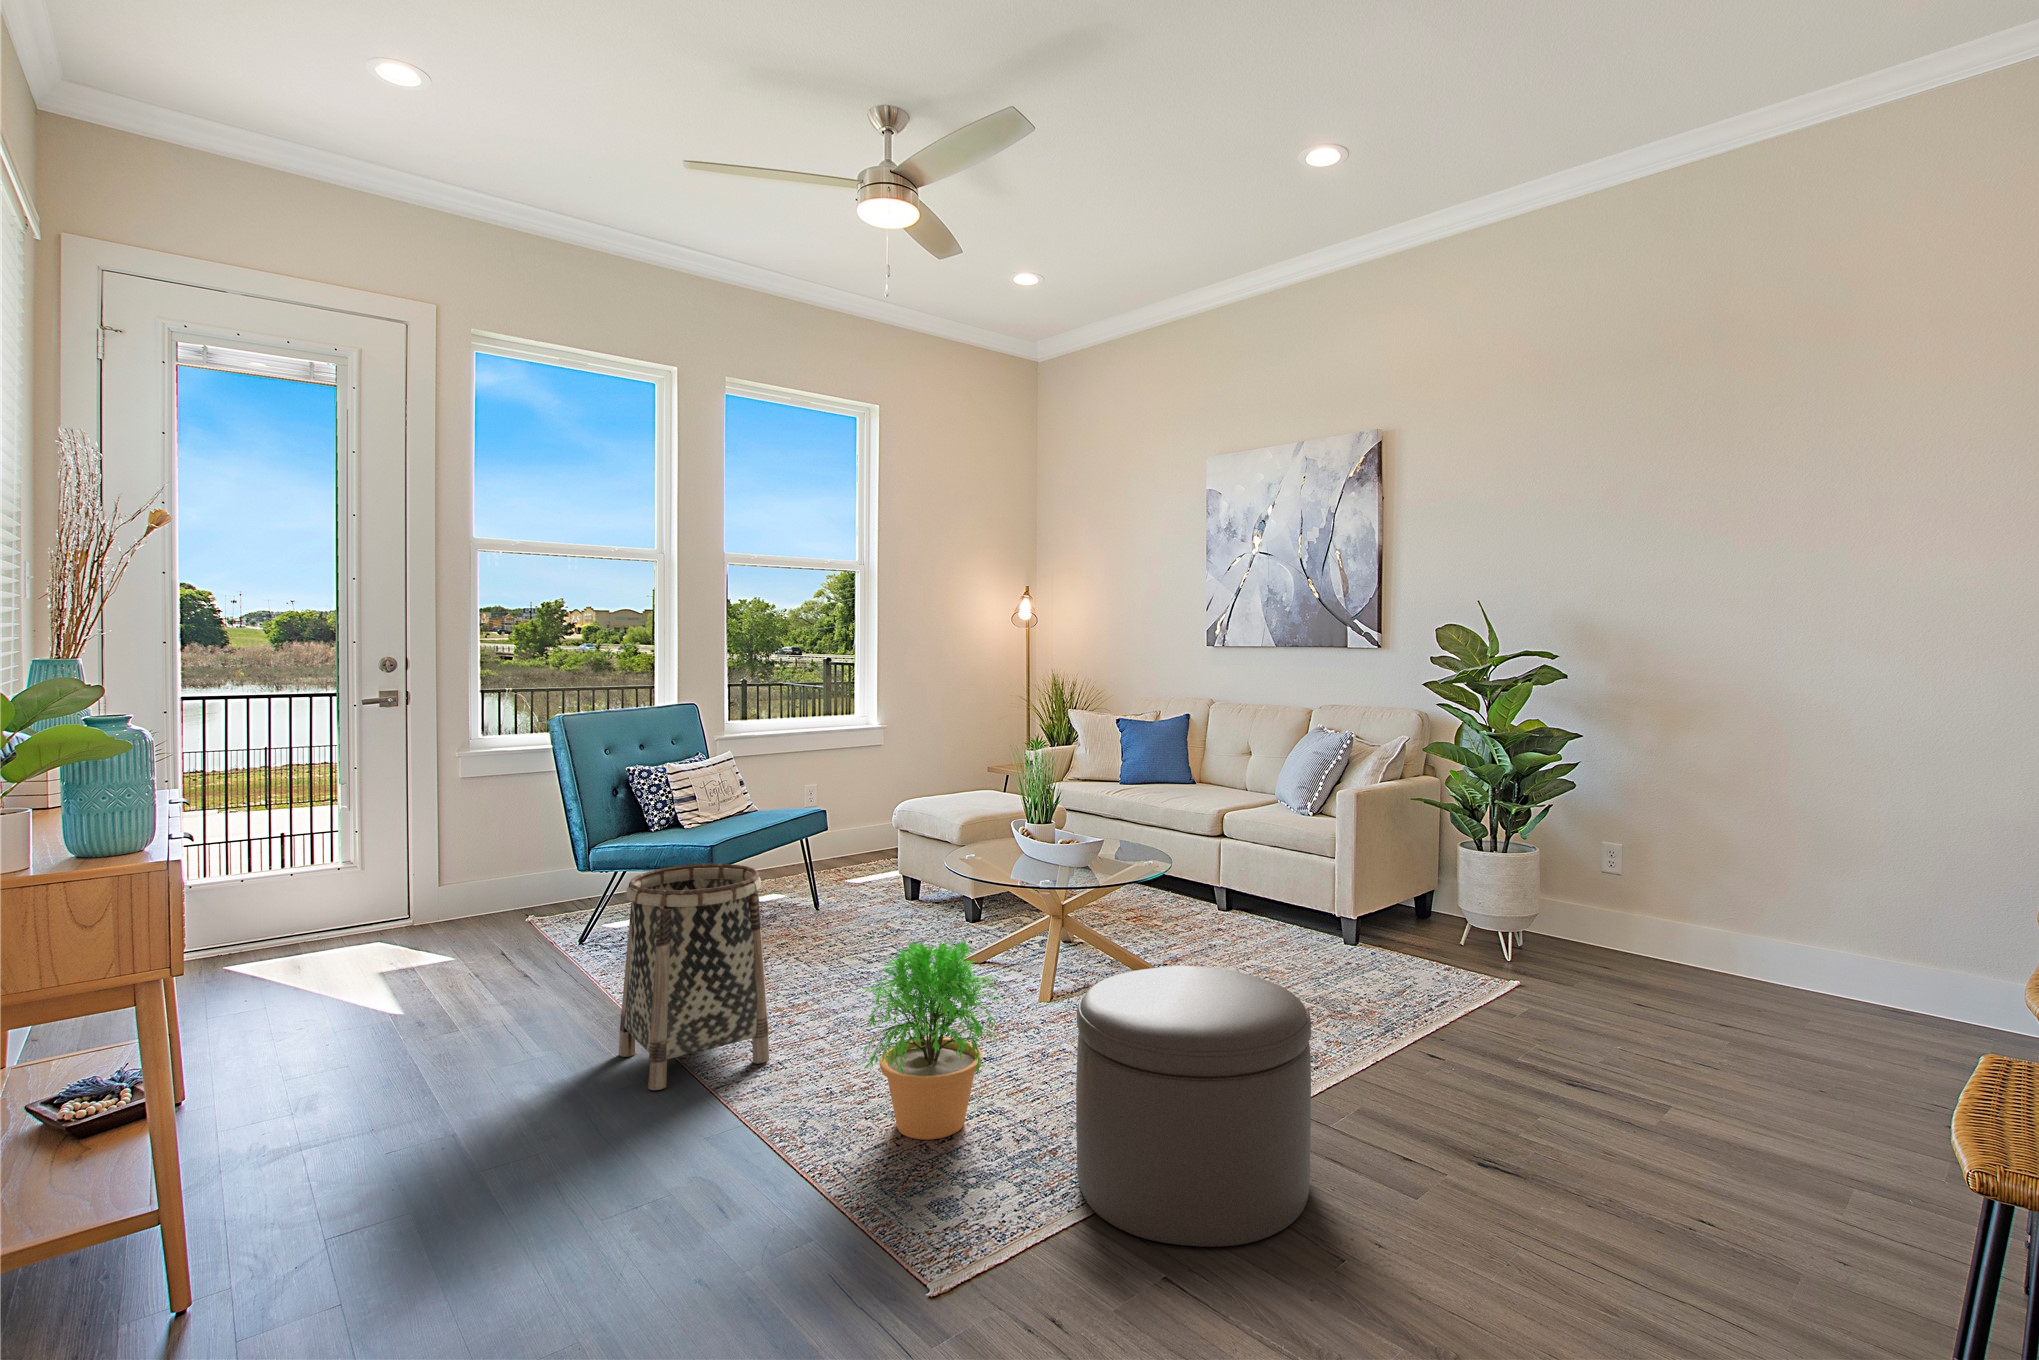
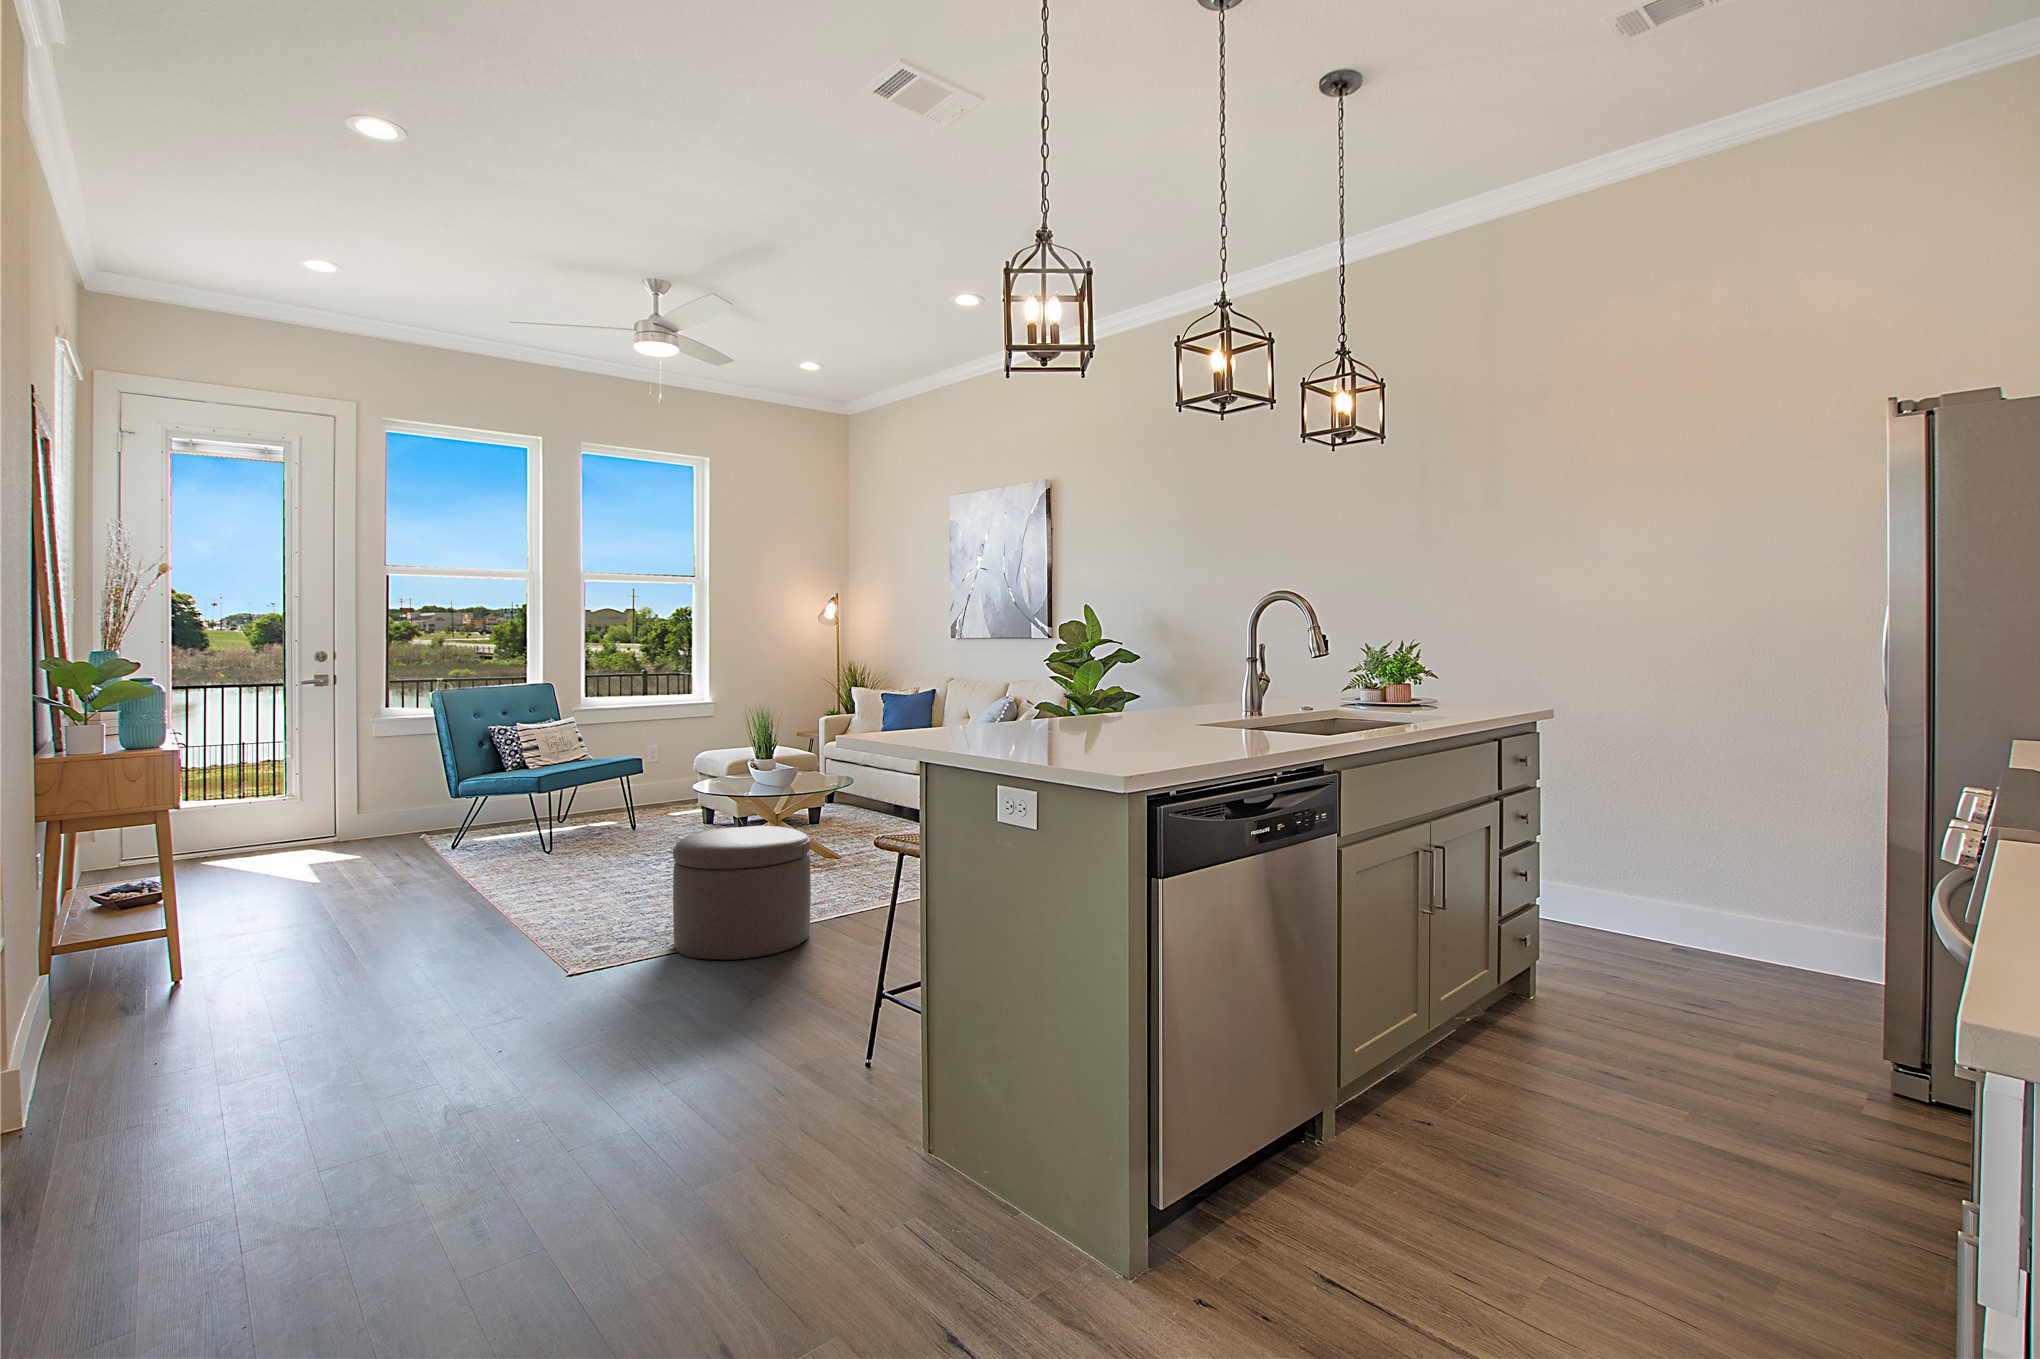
basket: present [619,864,769,1090] -> none [449,781,542,910]
potted plant: present [860,941,1001,1139] -> none [573,813,658,927]

